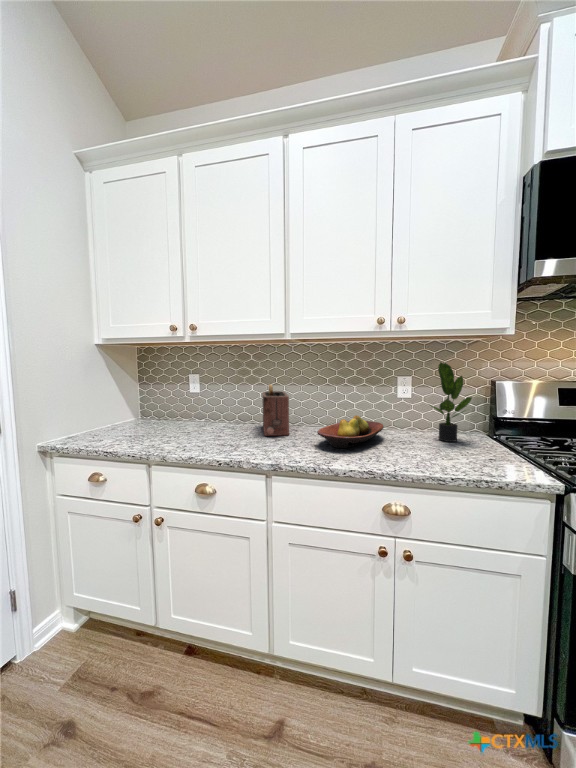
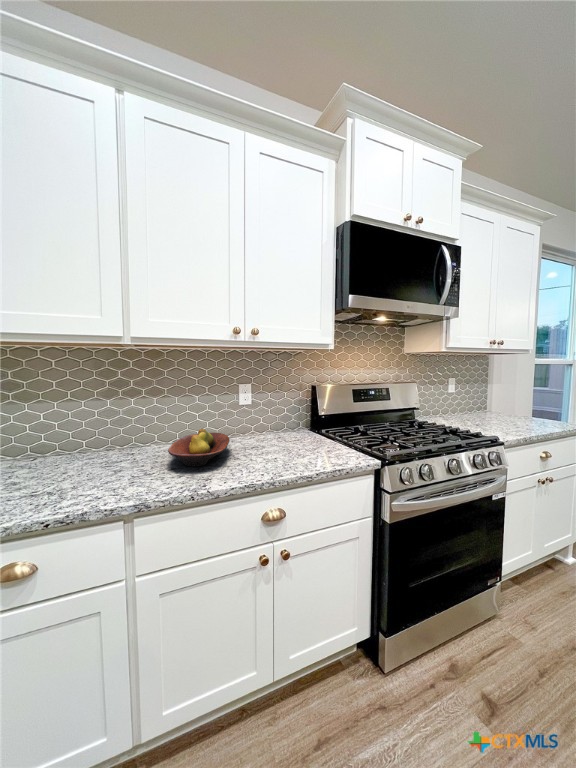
potted plant: present [430,362,472,442] -> none [261,372,300,442]
toaster: present [262,384,289,436] -> none [67,403,120,470]

